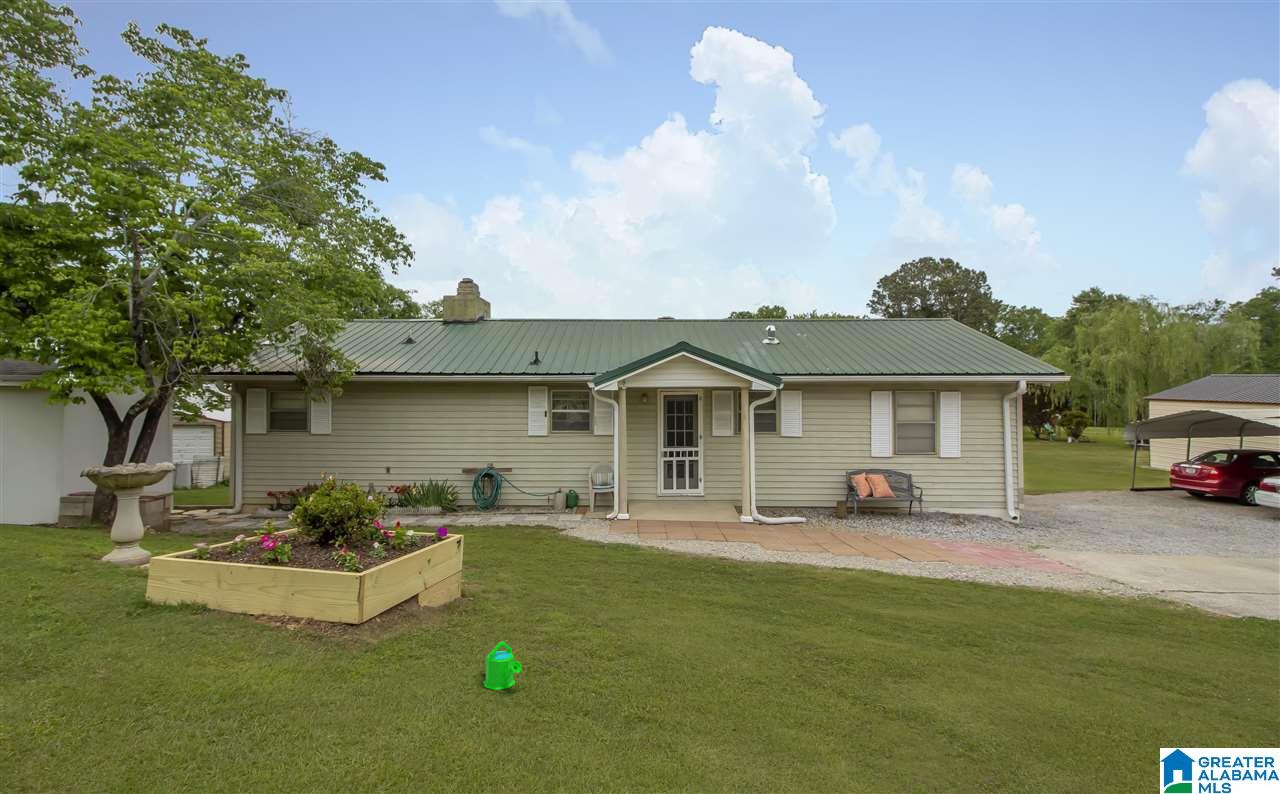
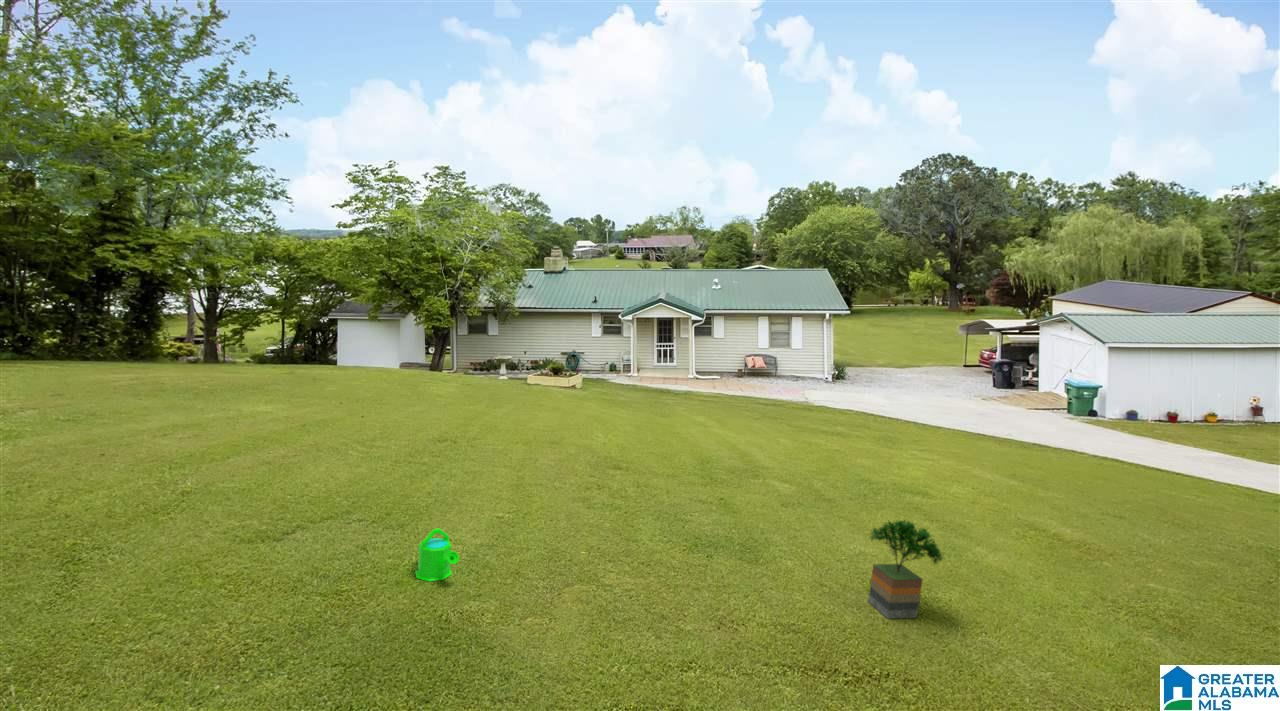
potted tree: none [879,620,949,714] -> present [868,521,943,619]

